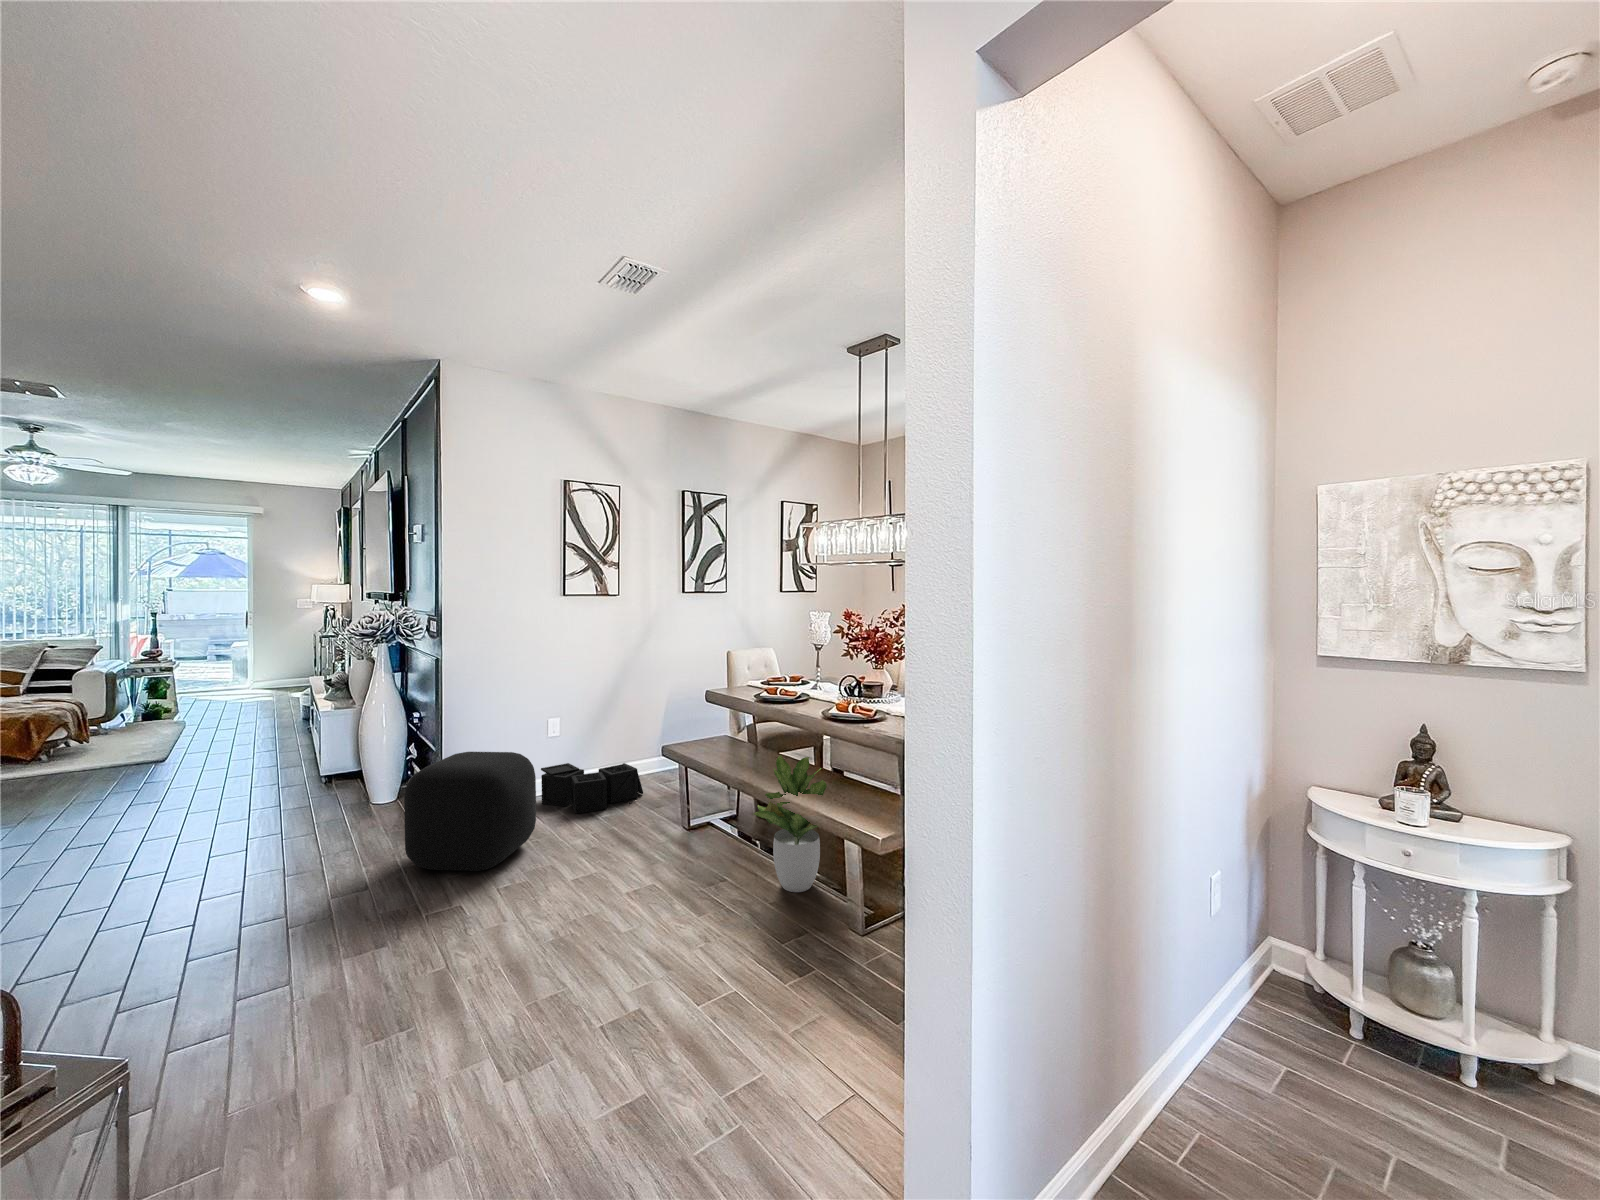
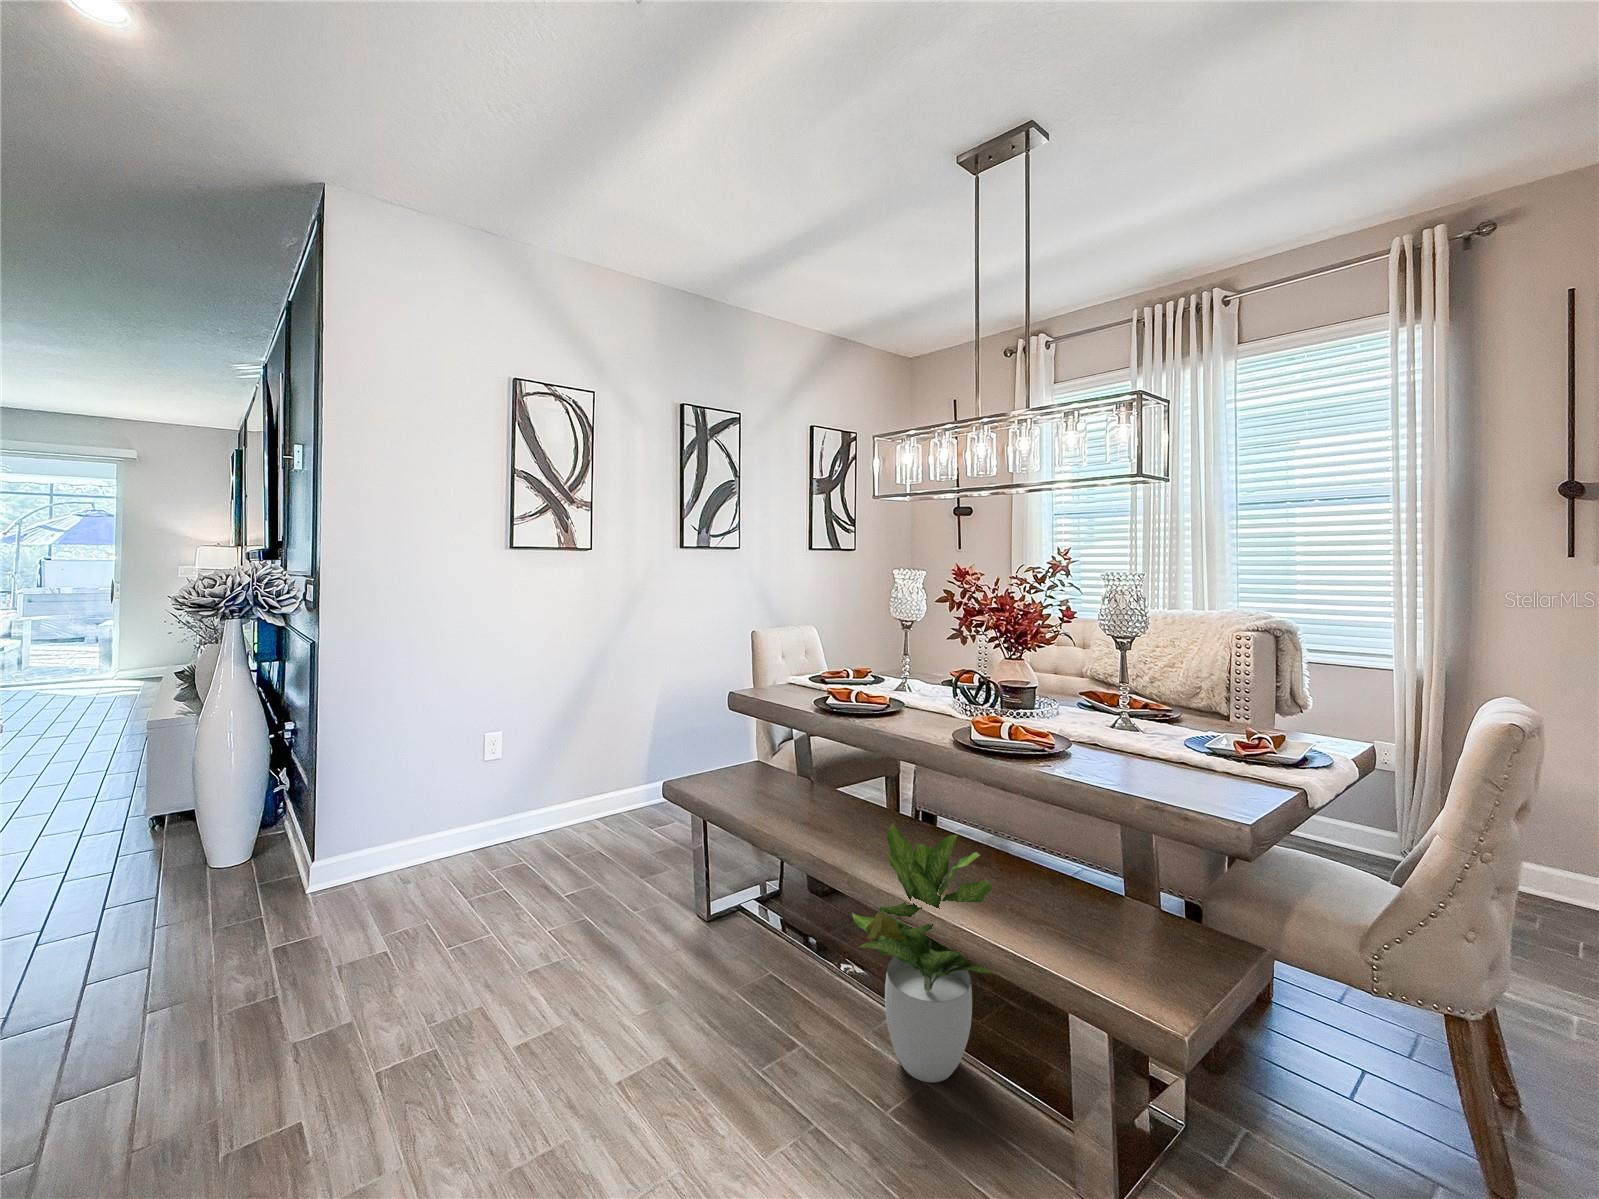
ottoman: present [404,752,536,871] -> none [192,806,455,1037]
storage bin: present [541,763,643,814] -> none [475,796,631,885]

